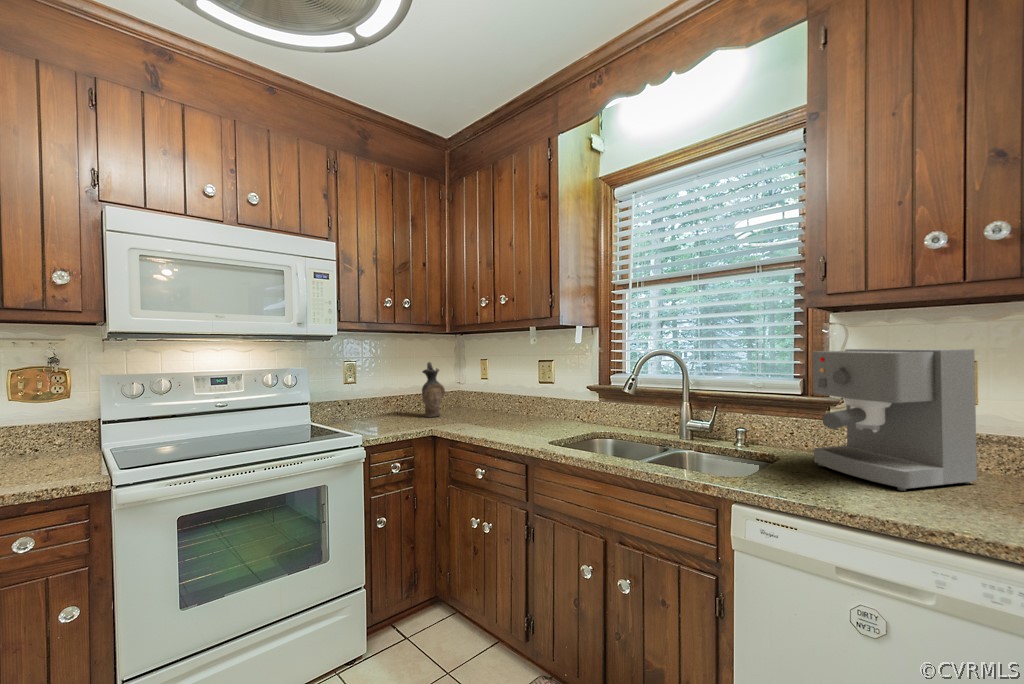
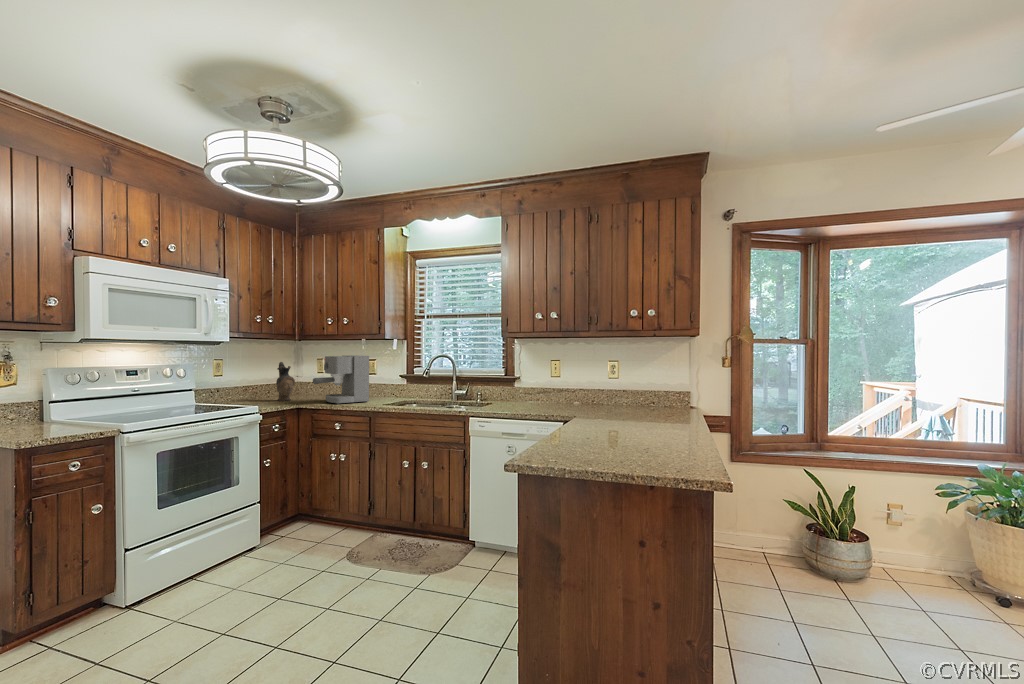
coffee maker: present [813,349,977,491] -> present [313,355,369,404]

